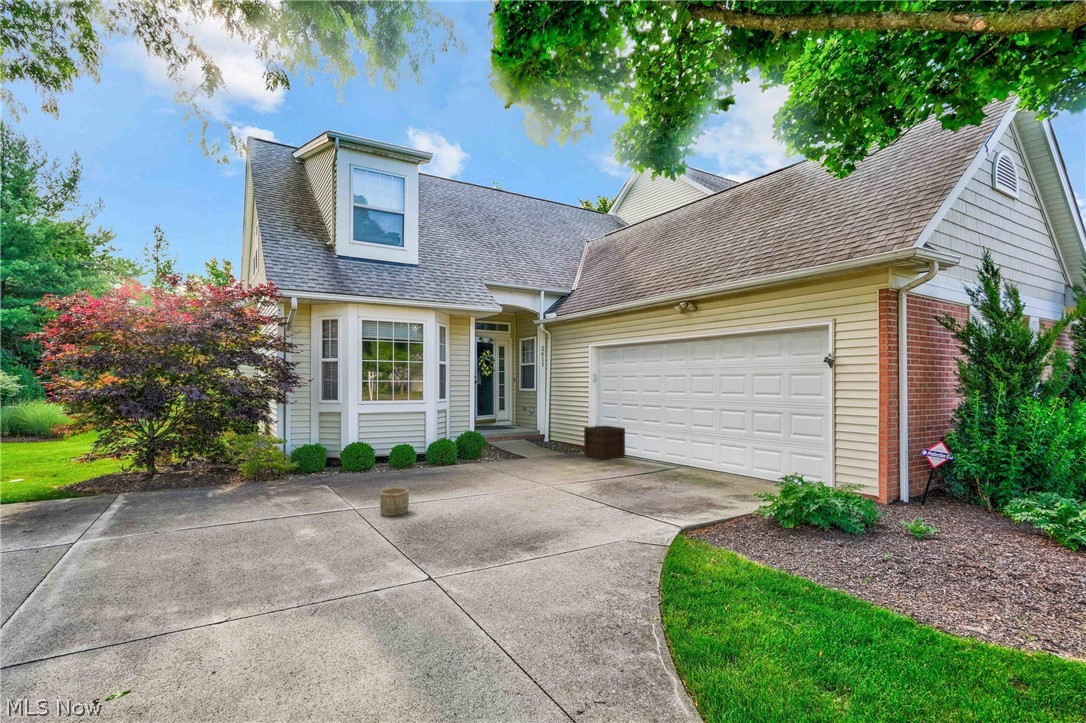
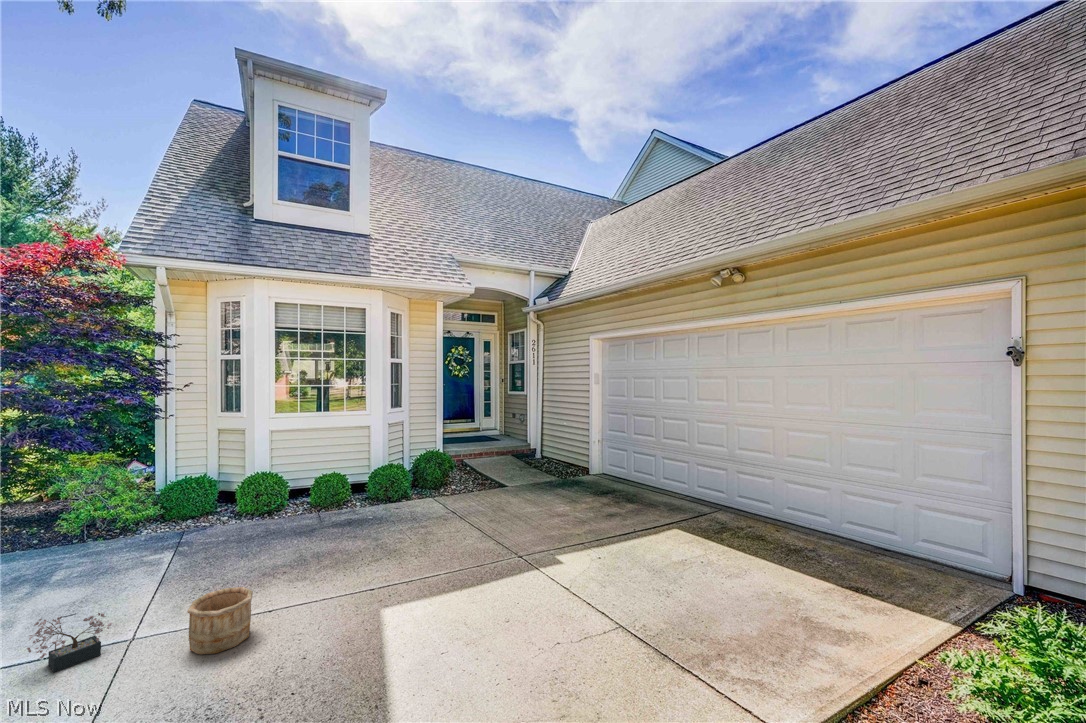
wooden crate: present [584,426,625,459] -> none [584,442,638,490]
decorative plant: none [308,495,338,521] -> present [27,613,112,672]

